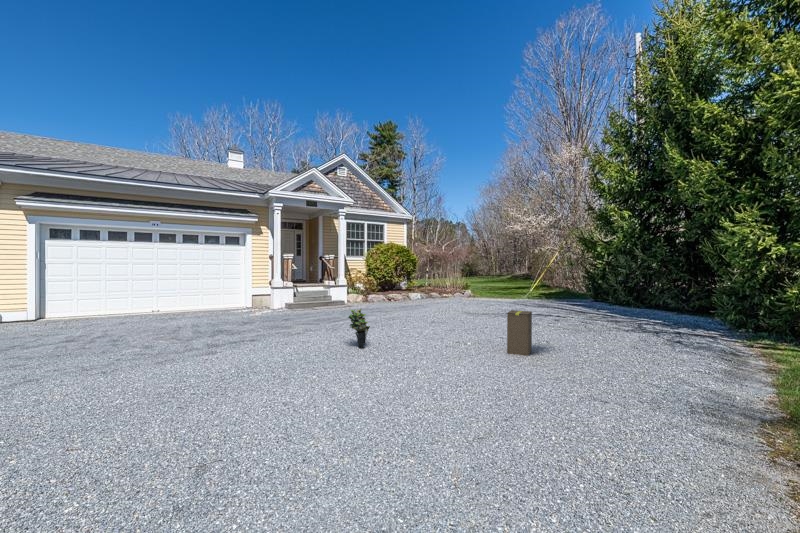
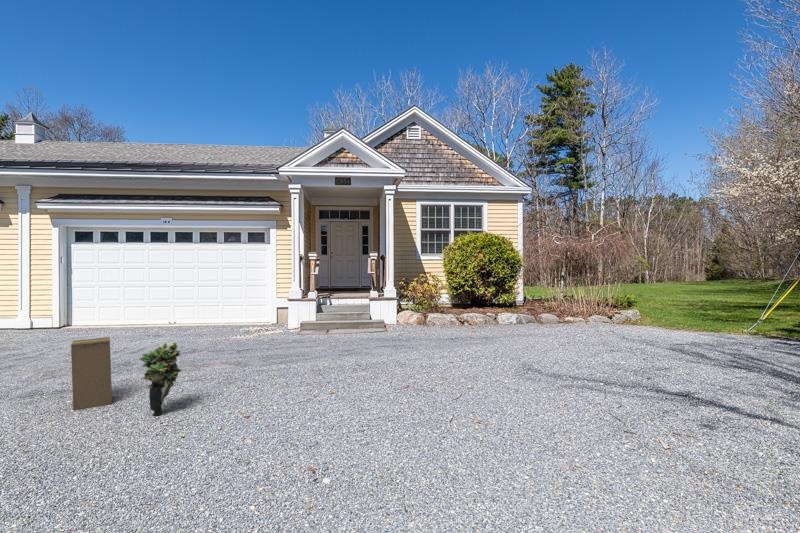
cardboard box: present [507,310,532,356] -> present [71,337,112,410]

